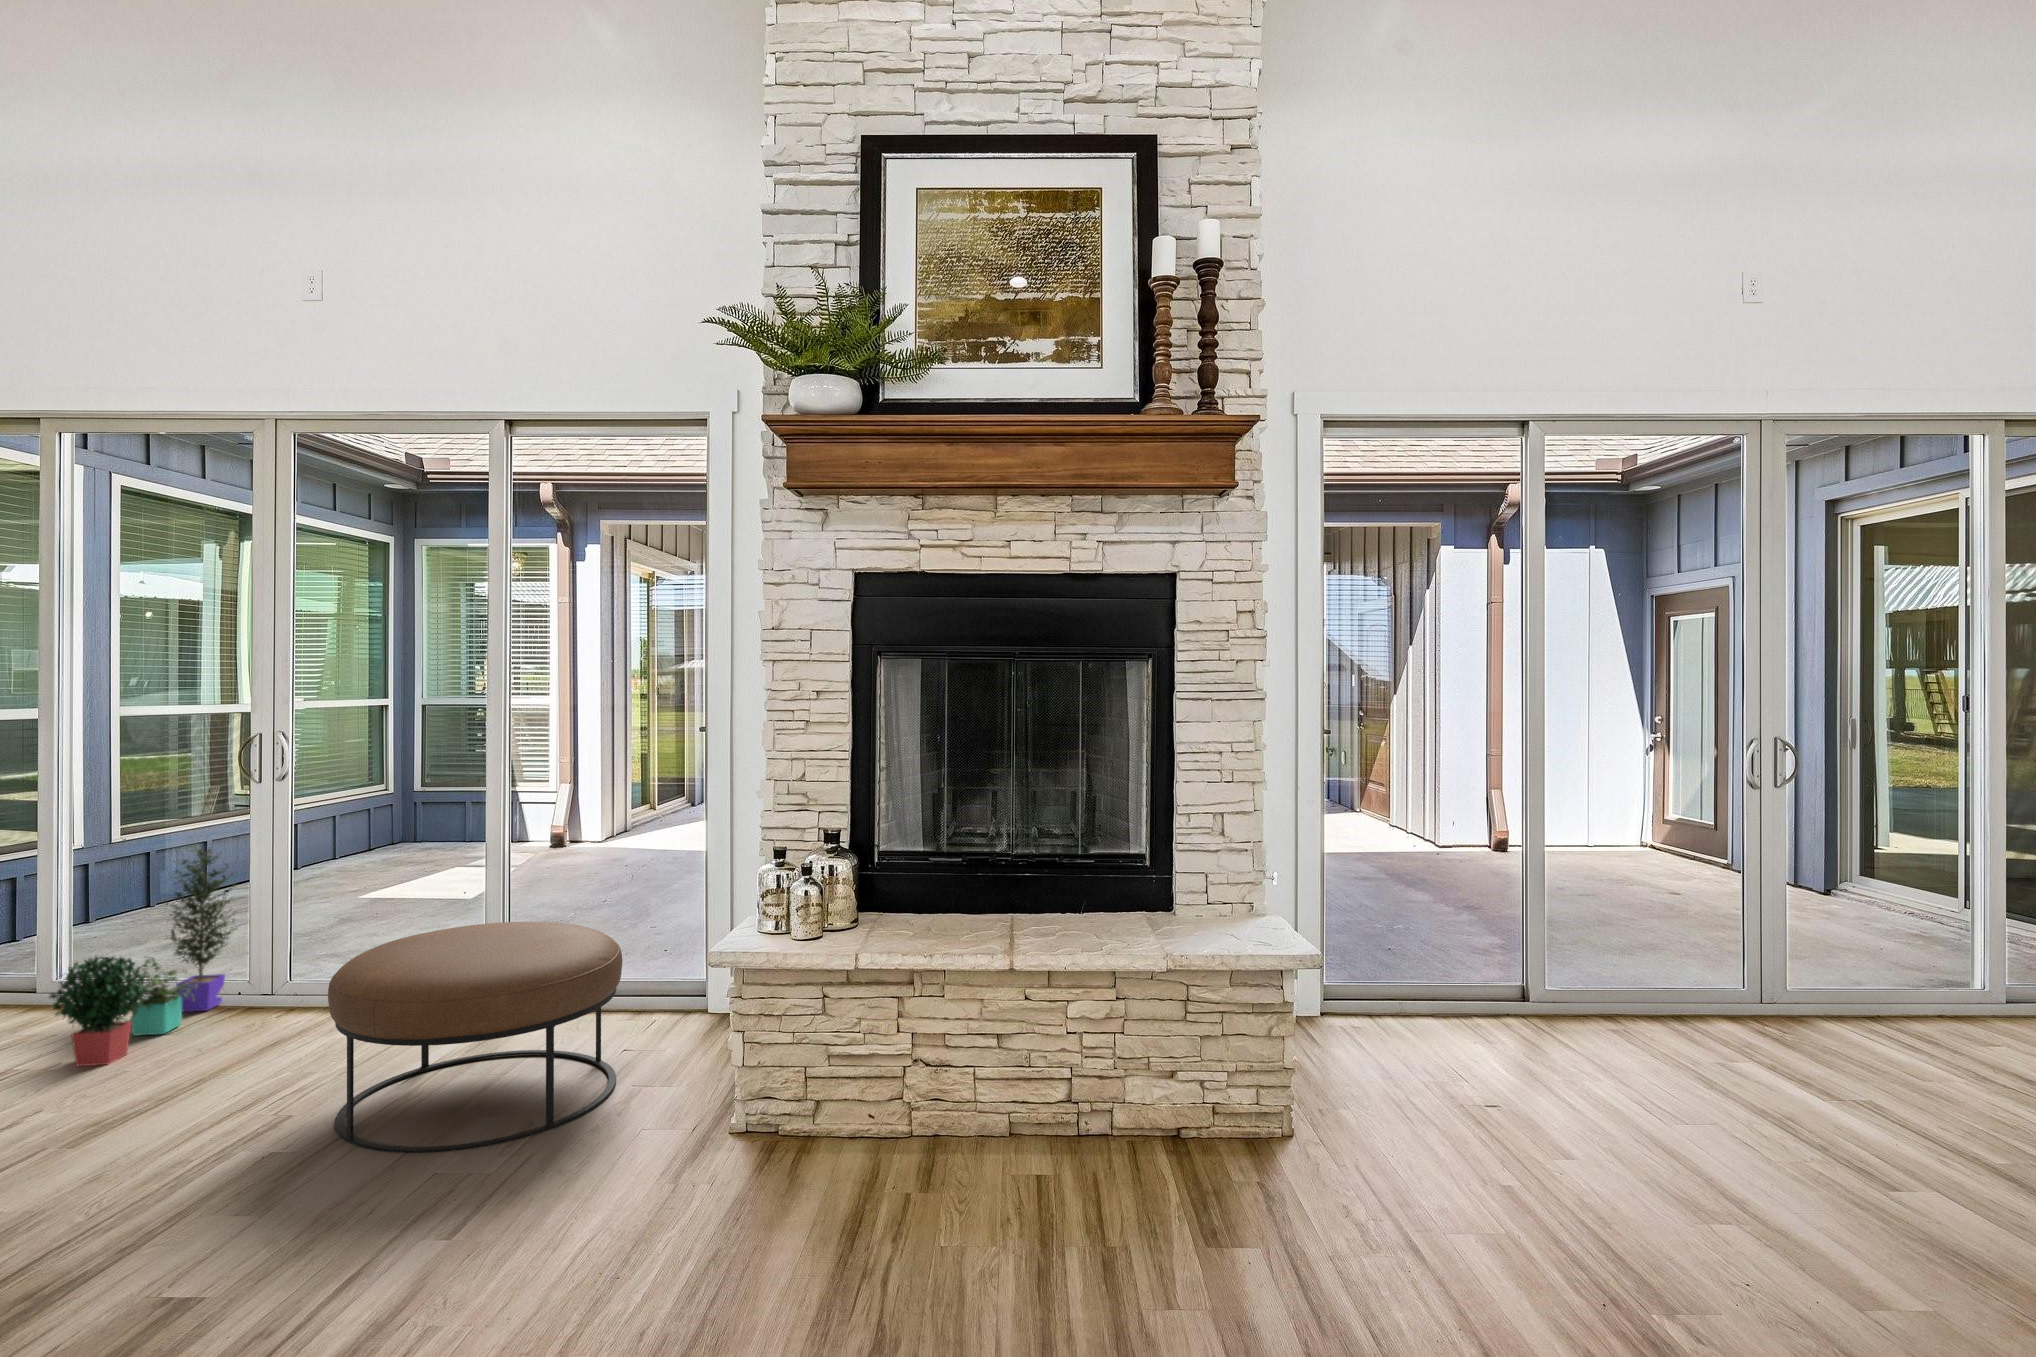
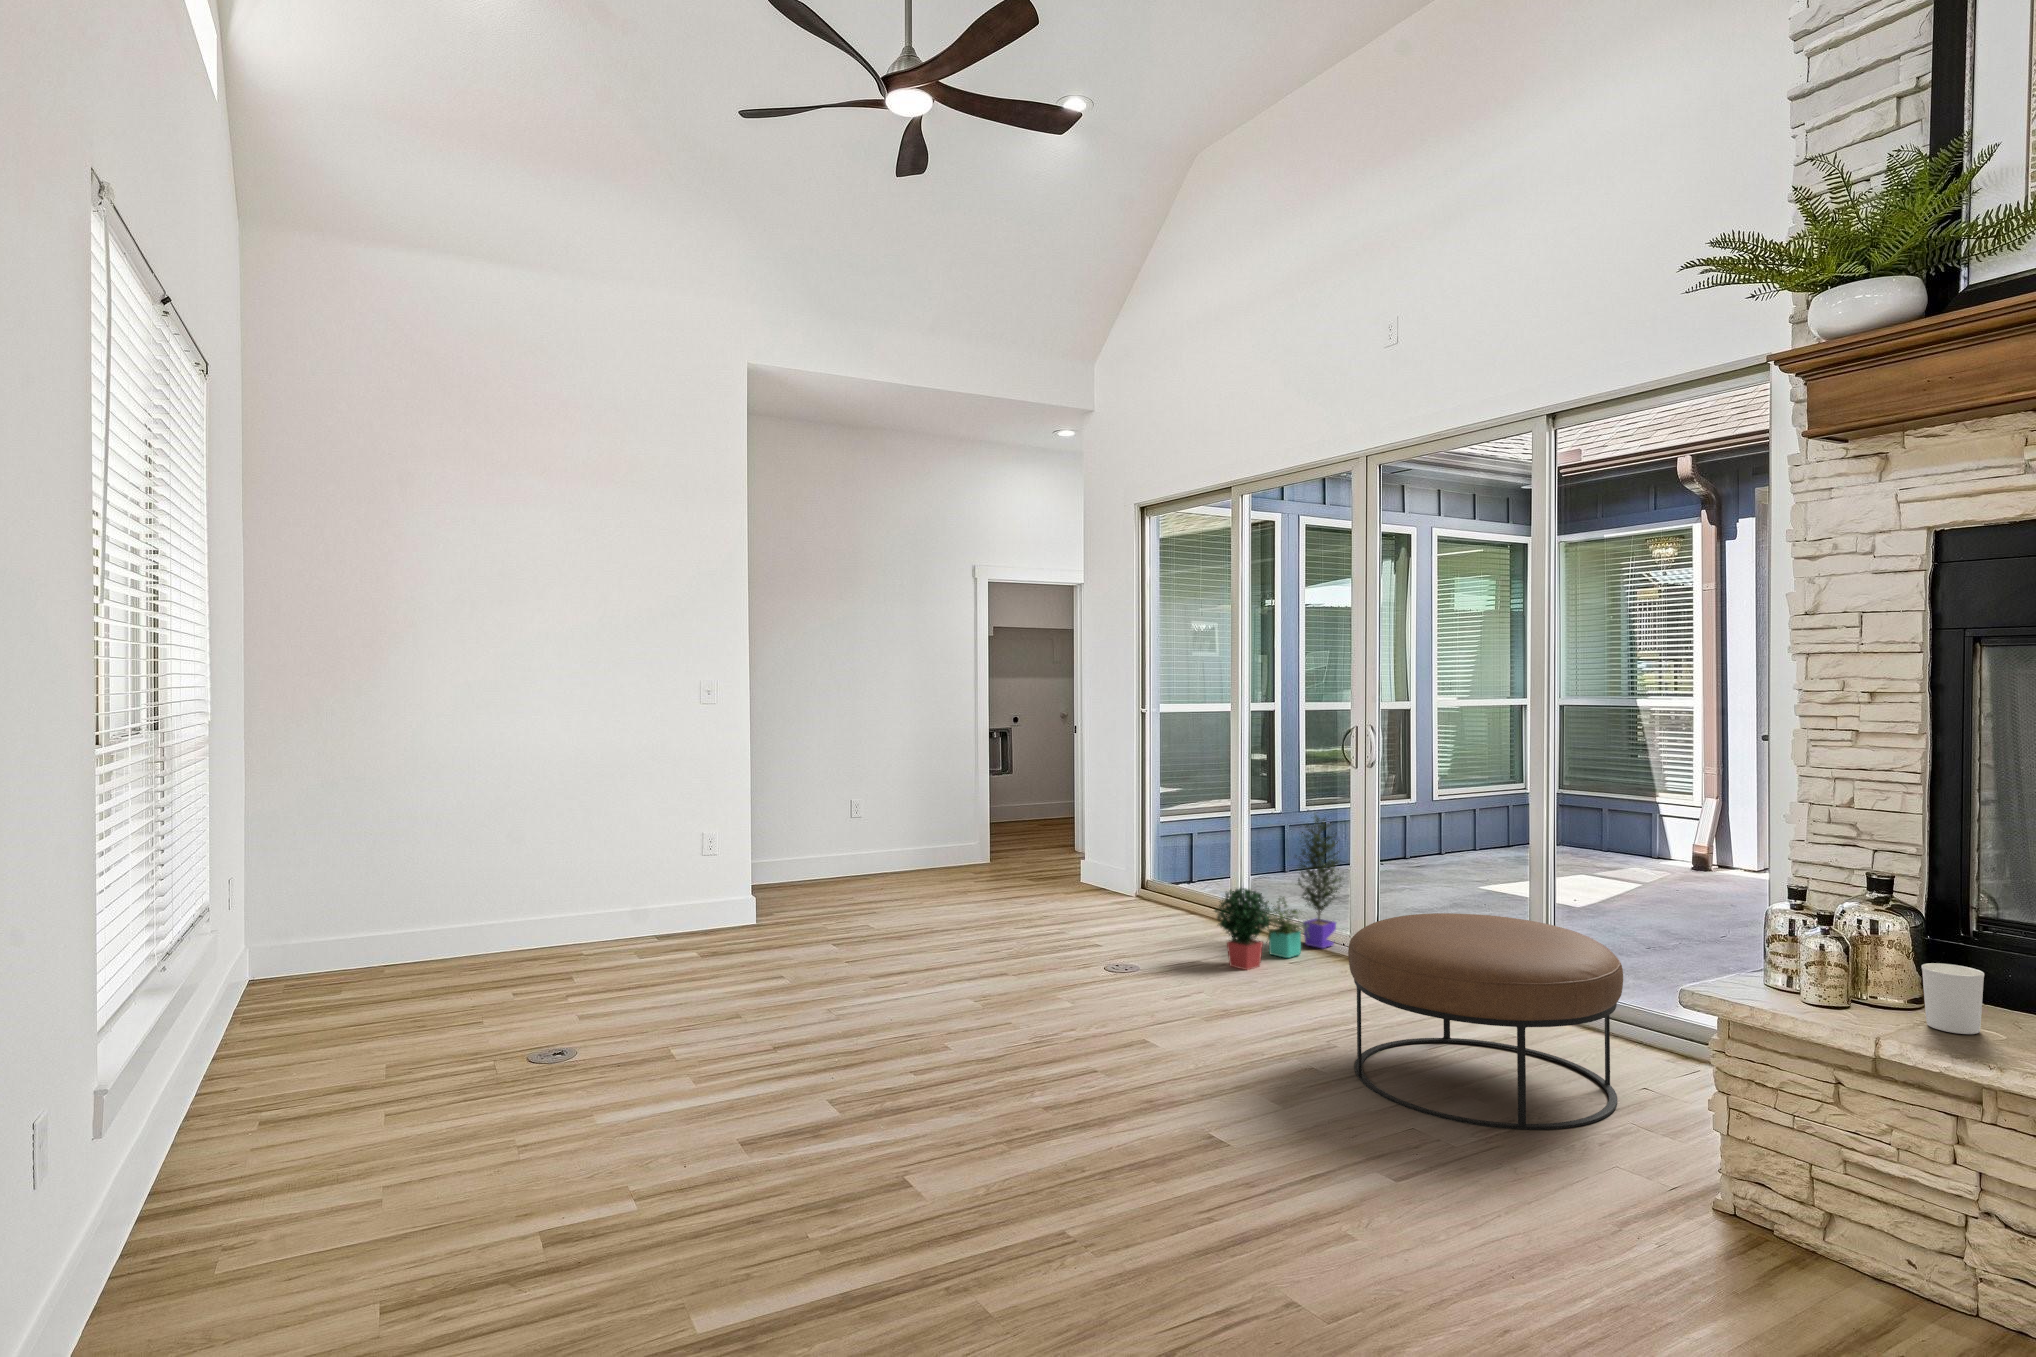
candle holder: none [872,889,906,938] -> present [1921,963,1984,1034]

